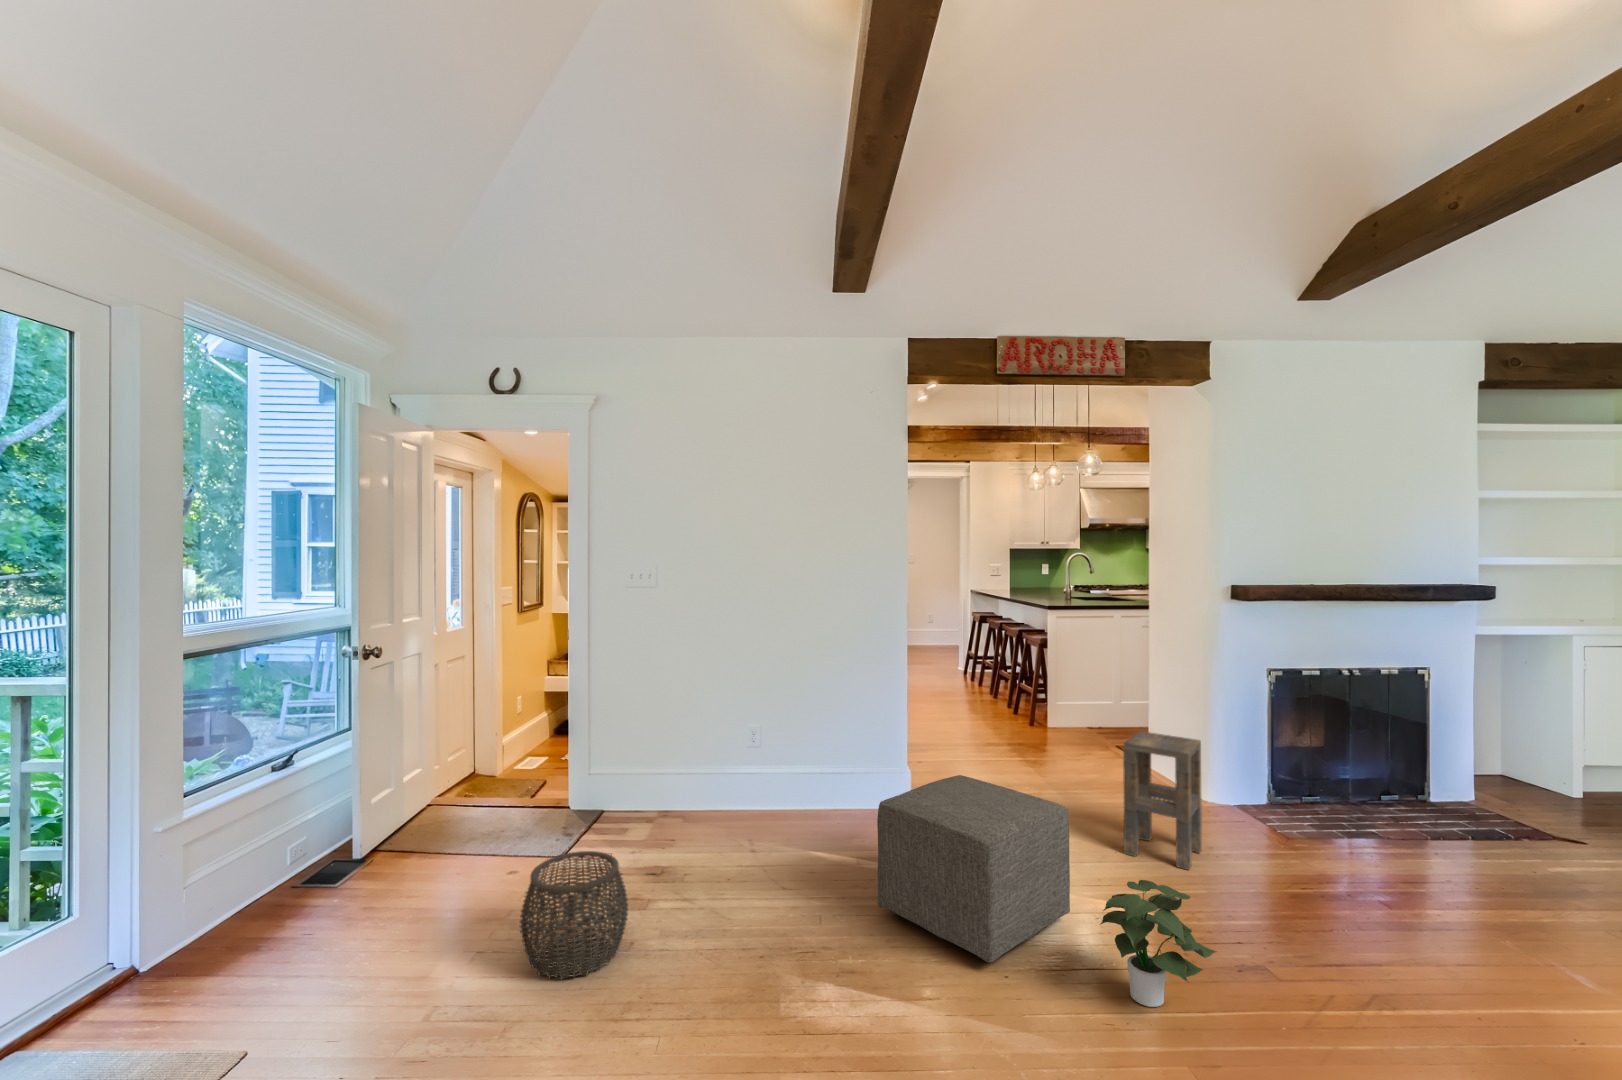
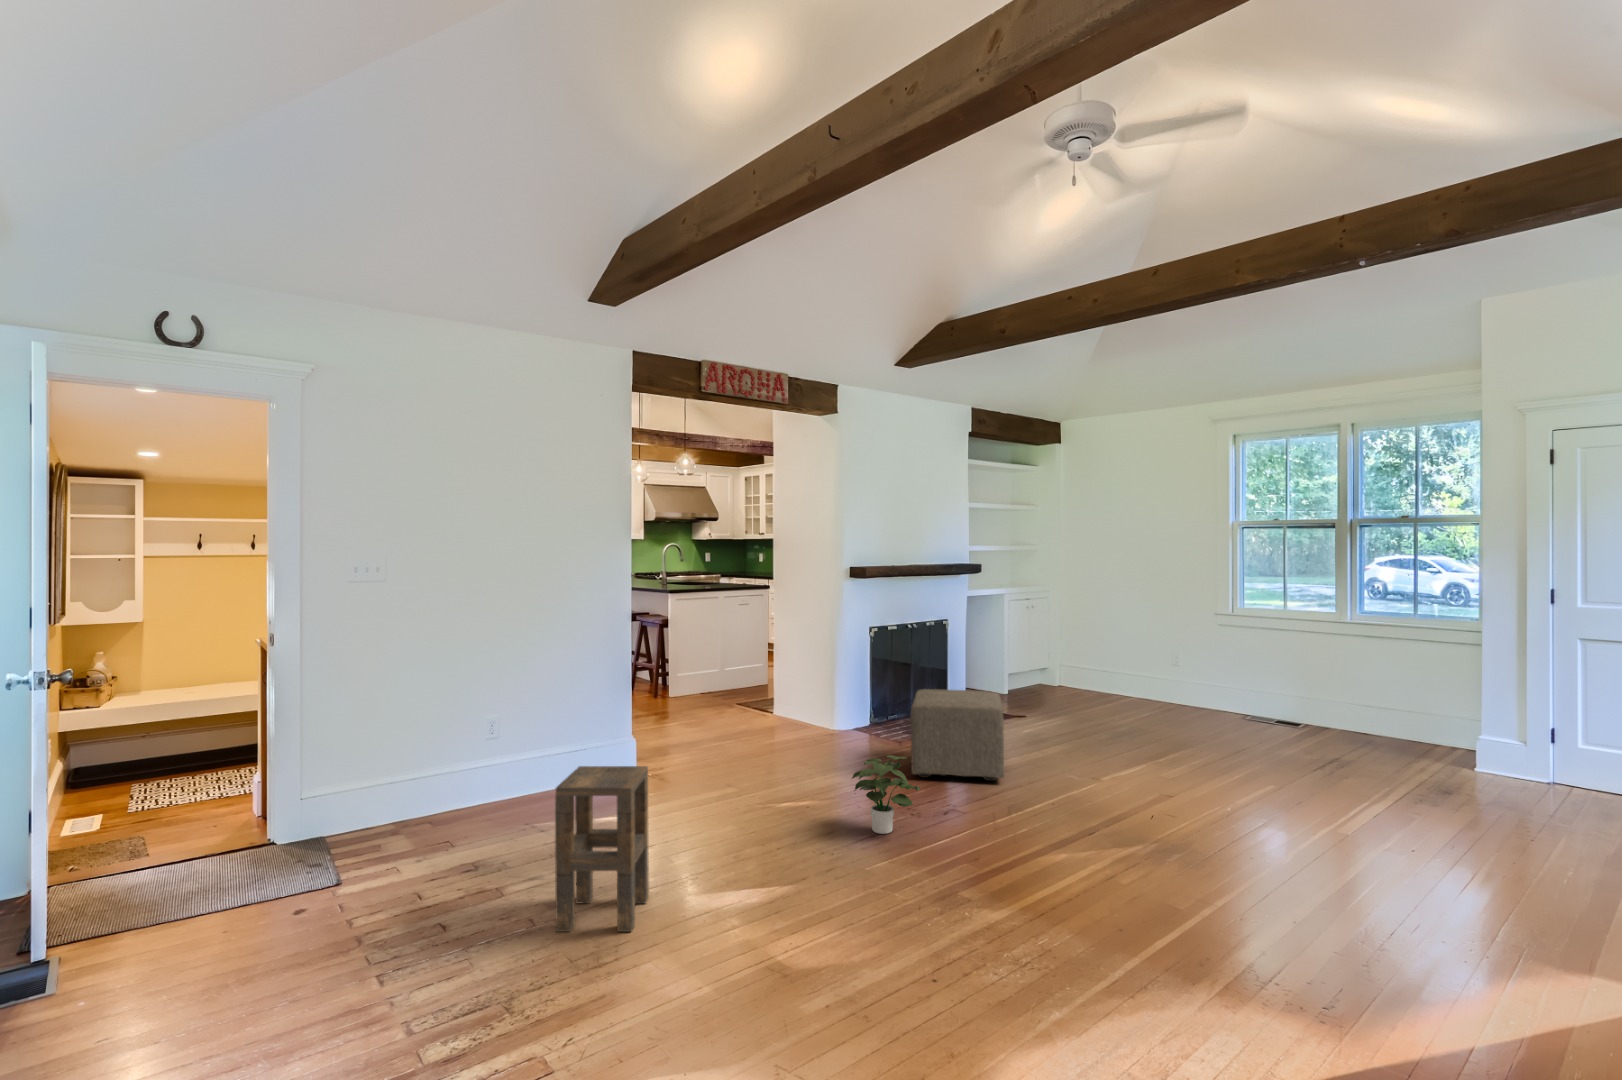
side table: present [1123,731,1202,870] -> present [555,766,649,932]
ottoman: present [877,775,1070,962] -> present [911,689,1004,781]
woven basket: present [520,851,628,979] -> none [397,830,508,950]

